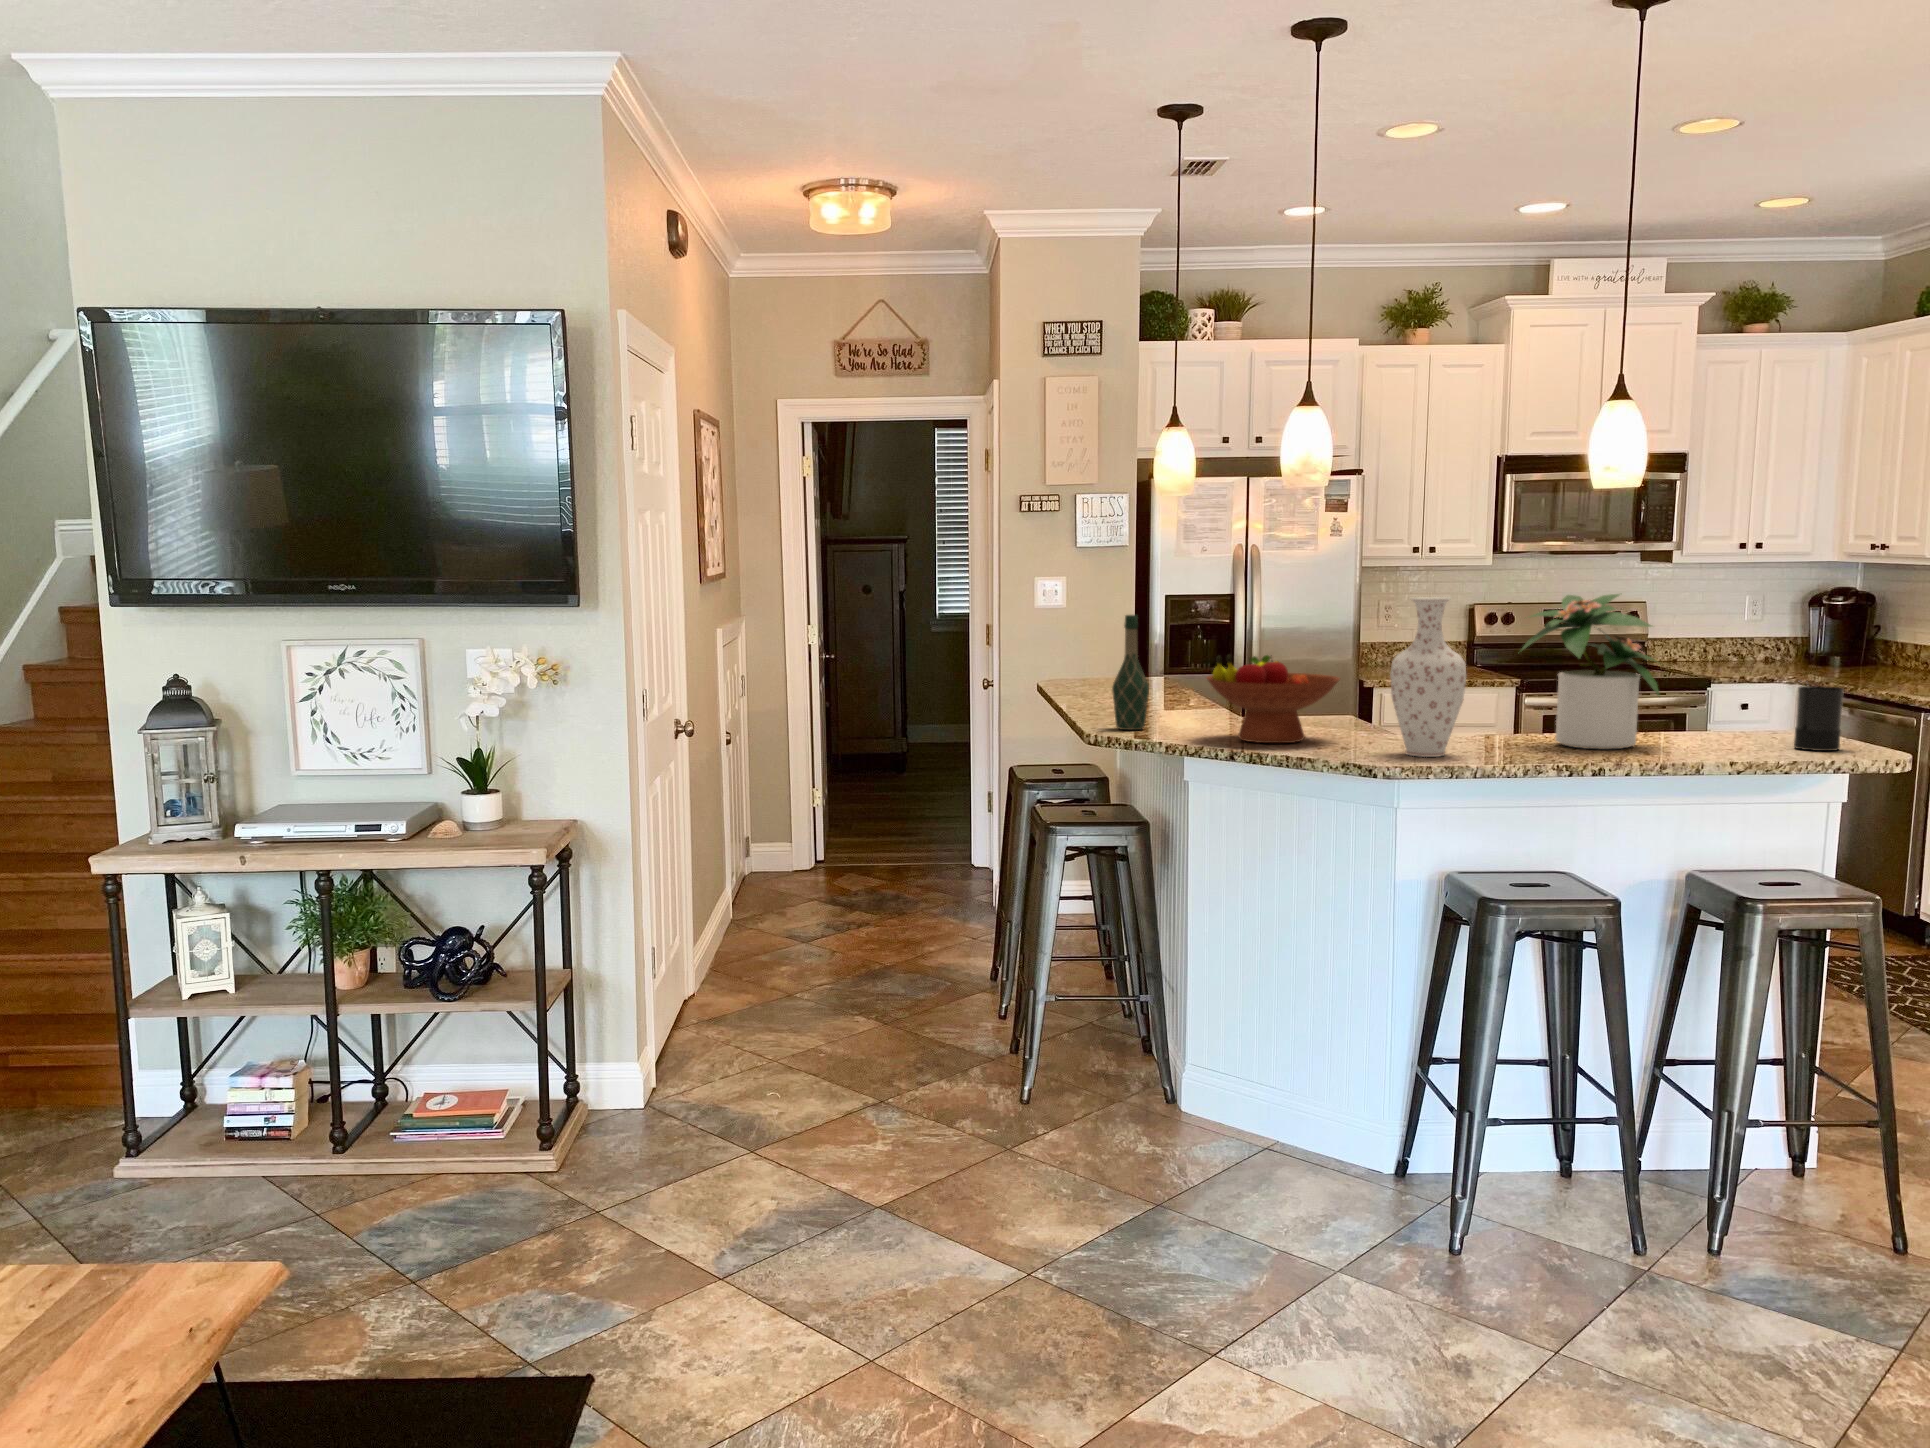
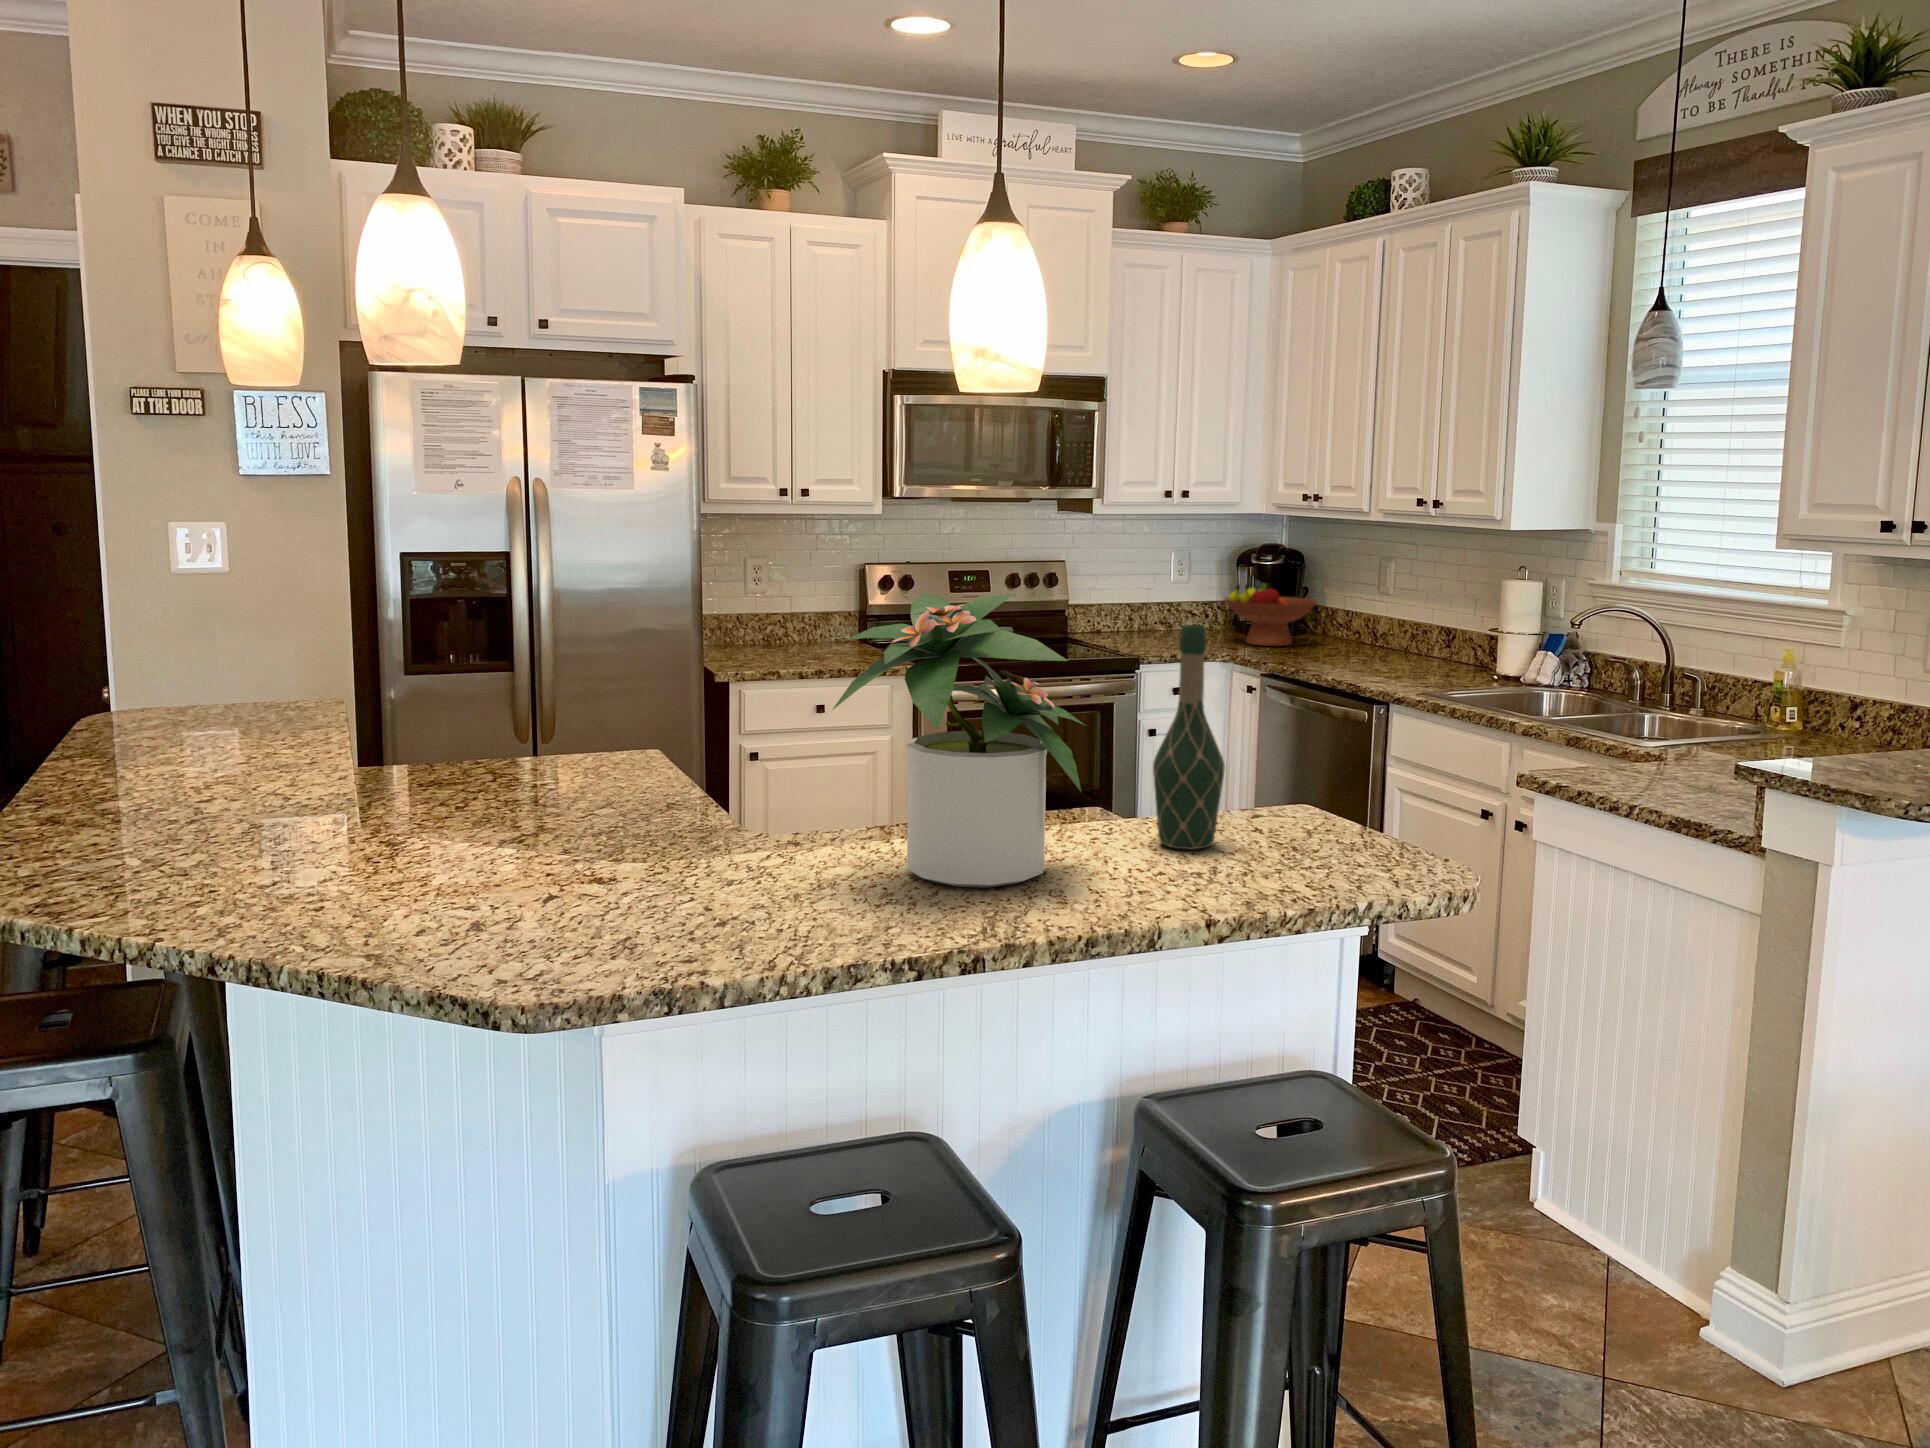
vase: present [1390,597,1466,757] -> none [561,608,716,948]
wine bottle: present [1112,615,1149,730] -> present [1153,625,1225,849]
fruit bowl: present [1207,655,1340,743] -> present [1225,584,1317,646]
candle: present [1794,686,1844,751] -> none [1287,746,1366,870]

